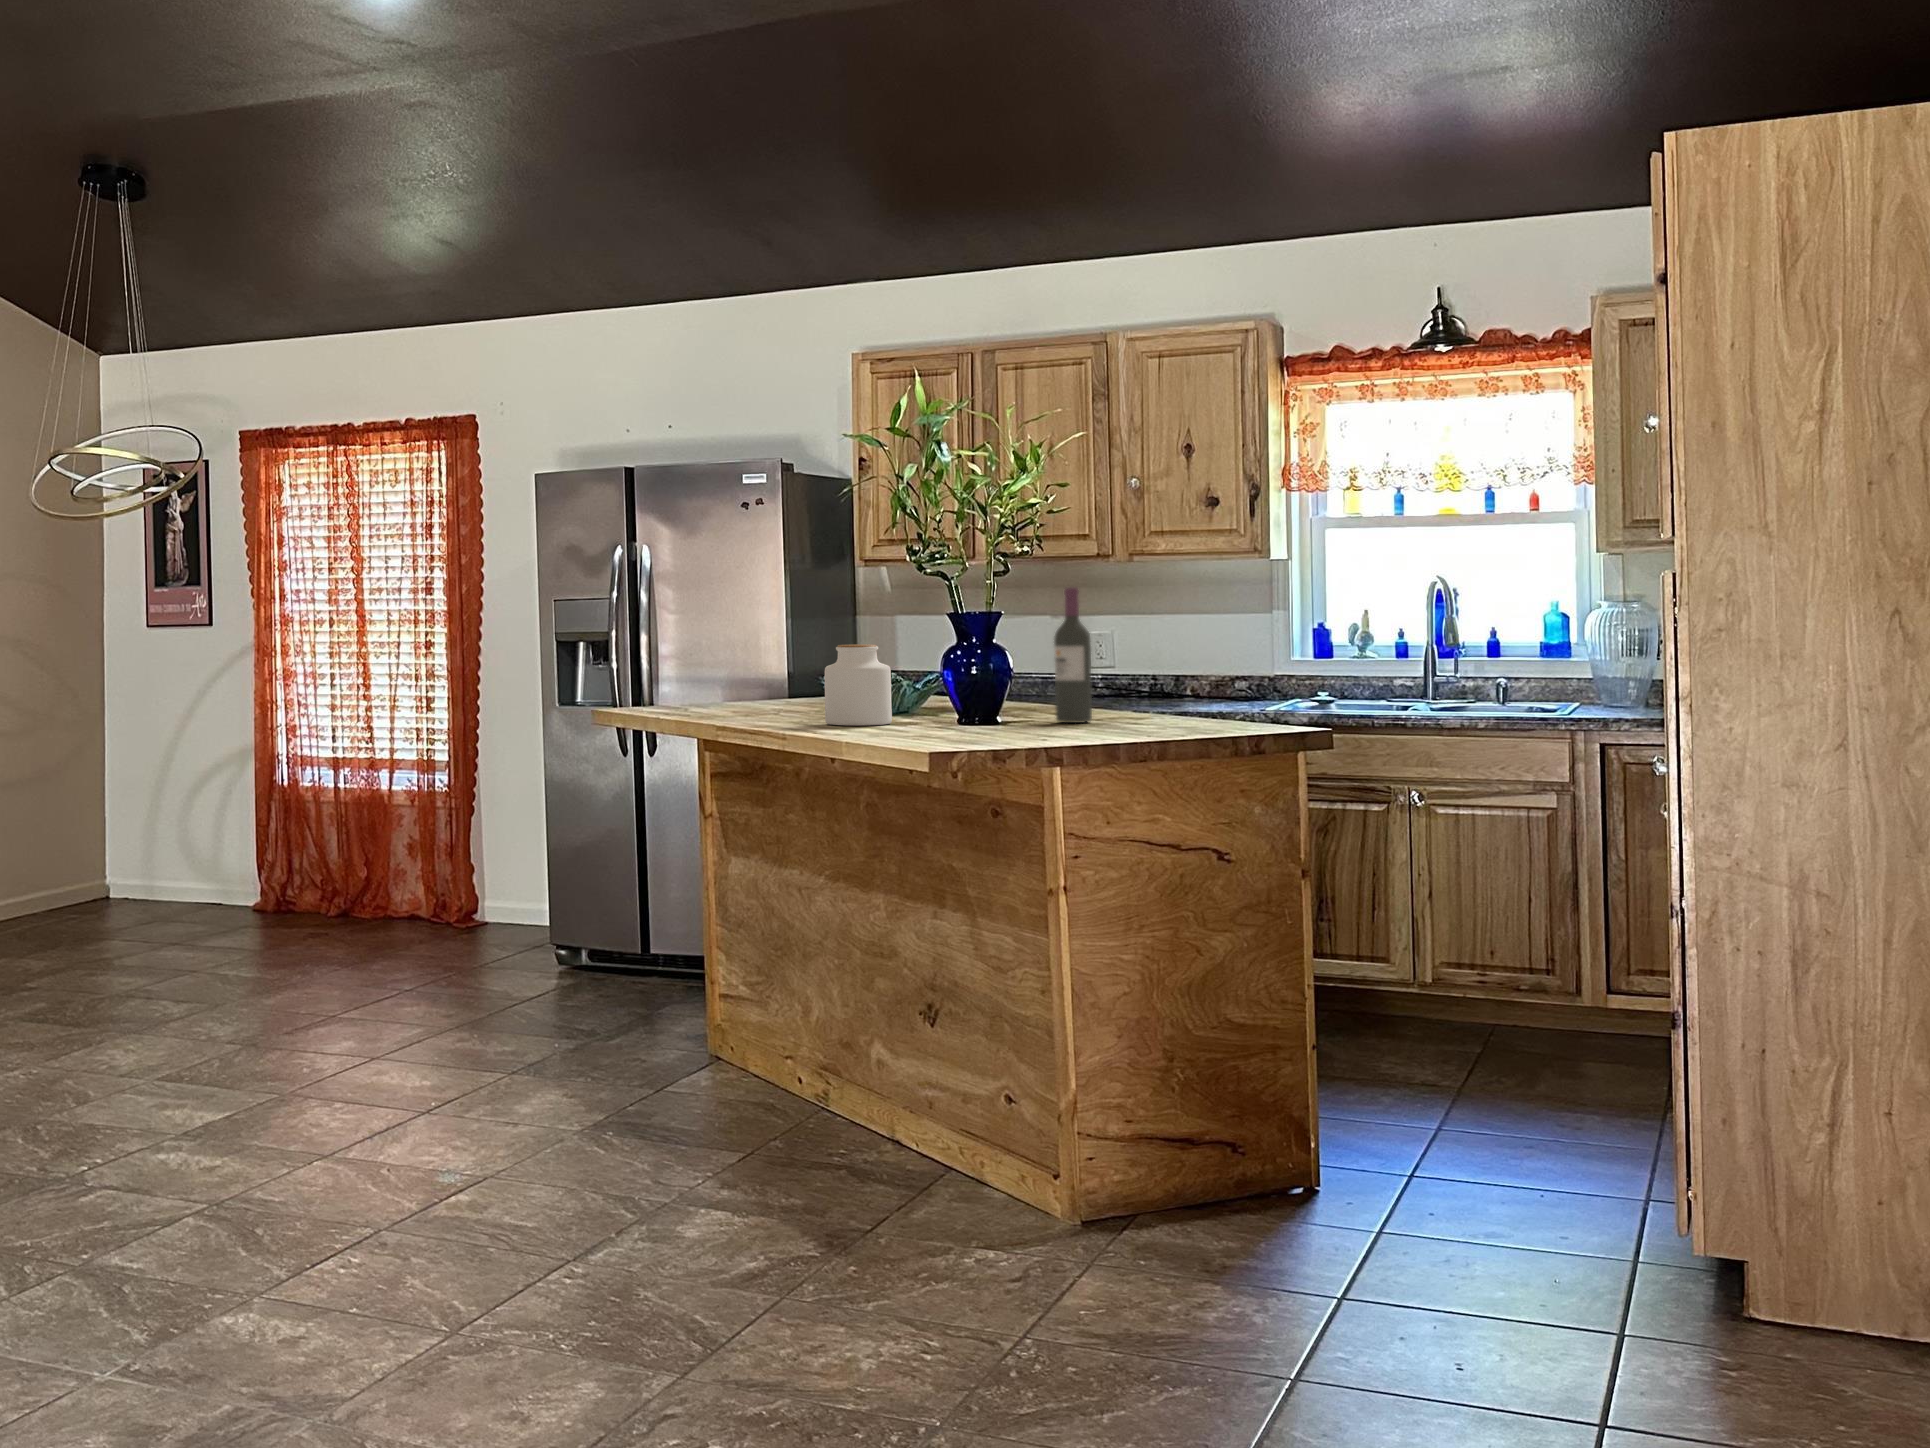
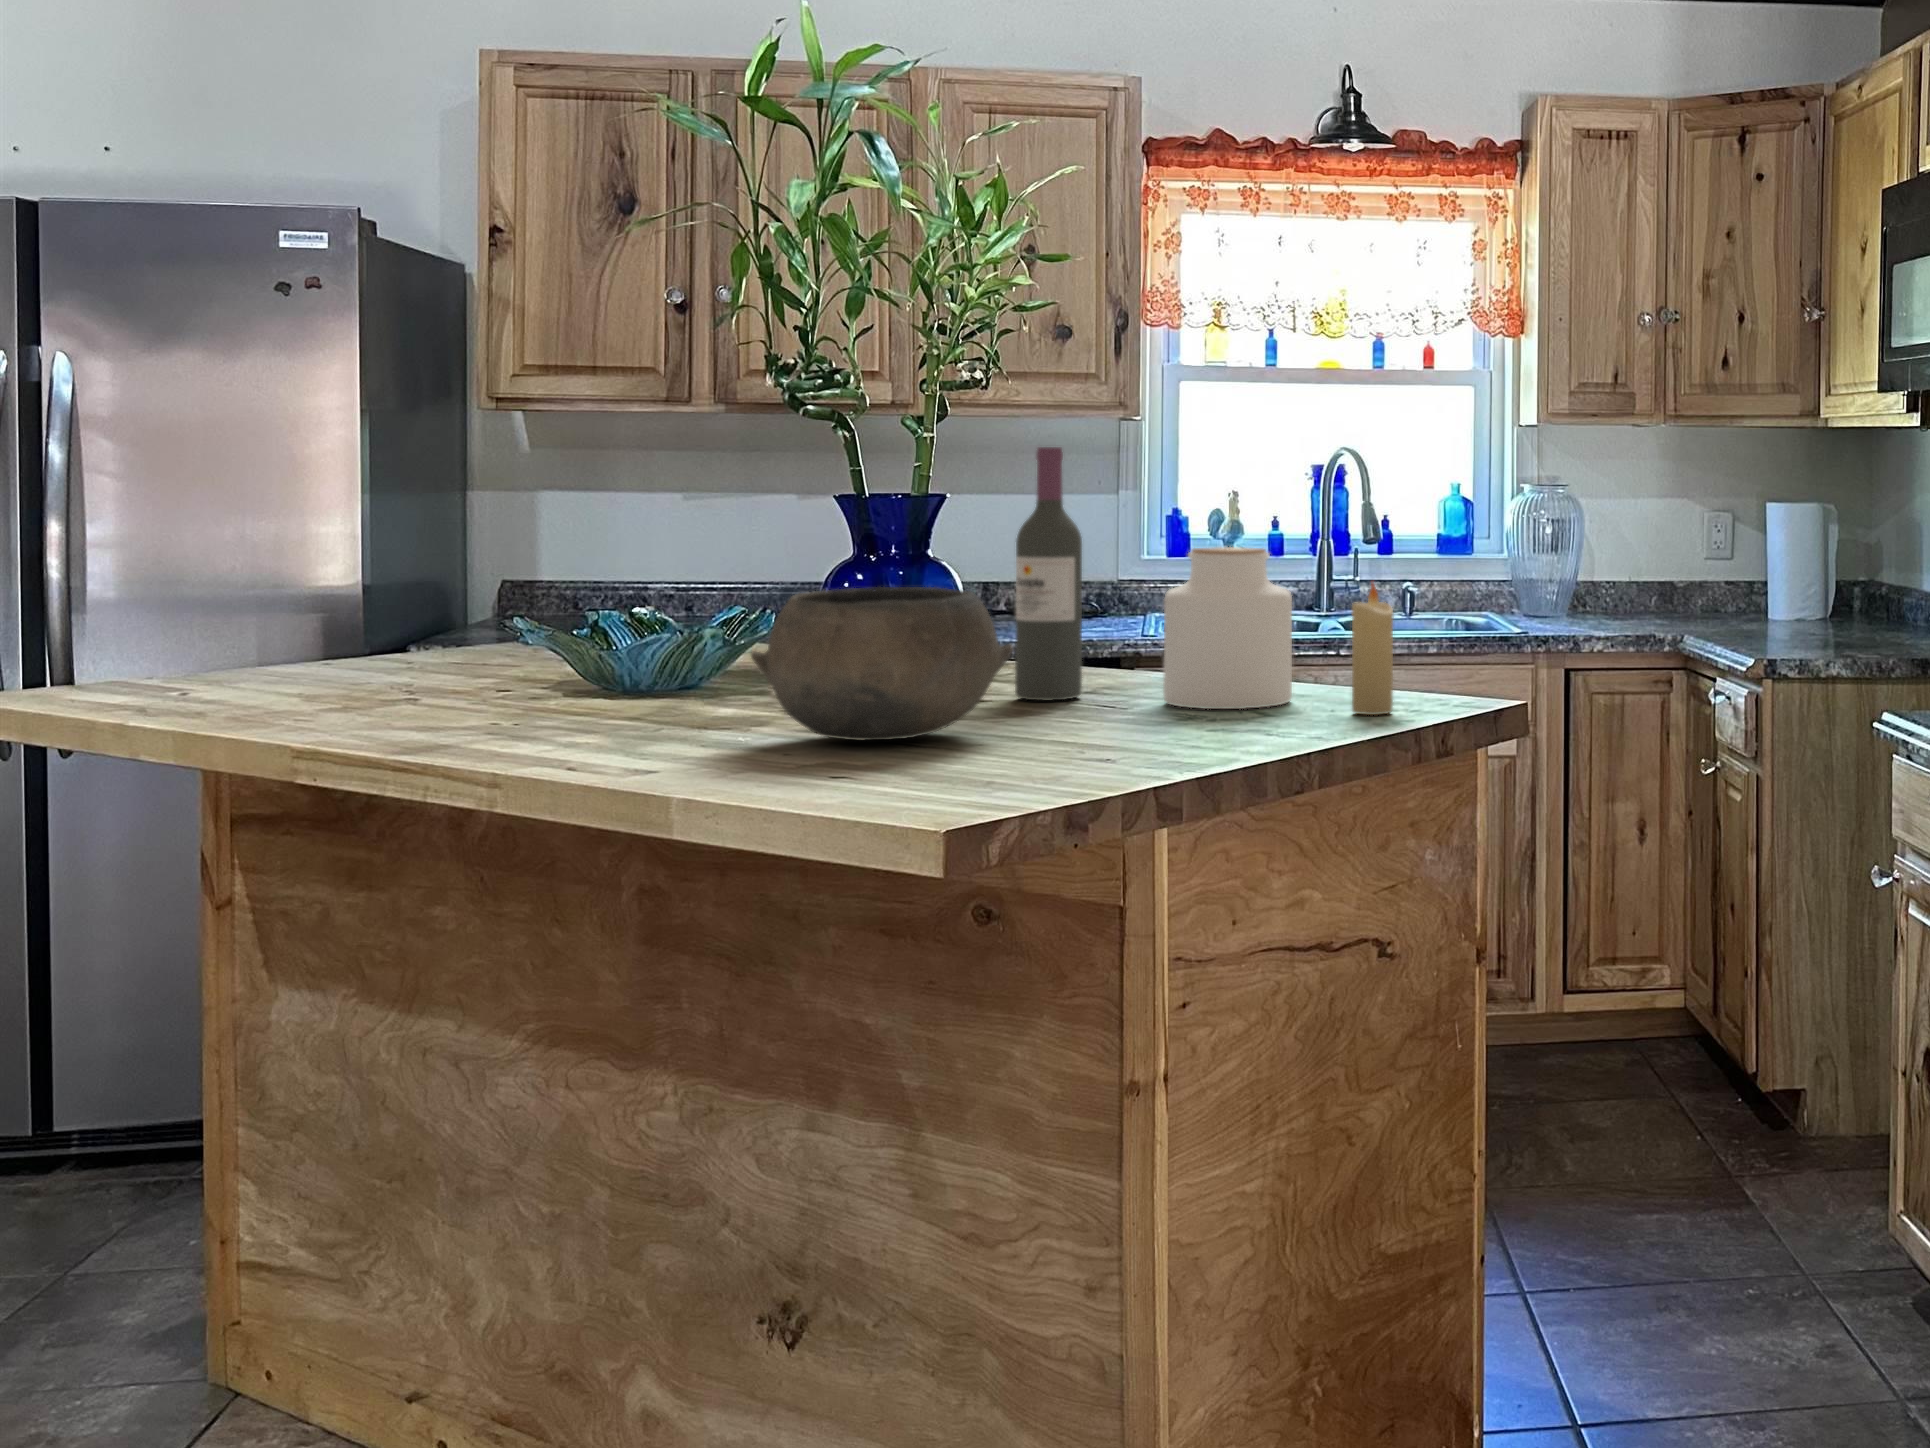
jar: present [825,644,892,726] -> present [1163,547,1292,709]
candle: none [1214,657,1239,730] -> present [1352,583,1394,715]
bowl: none [900,659,1023,730] -> present [751,587,1013,740]

